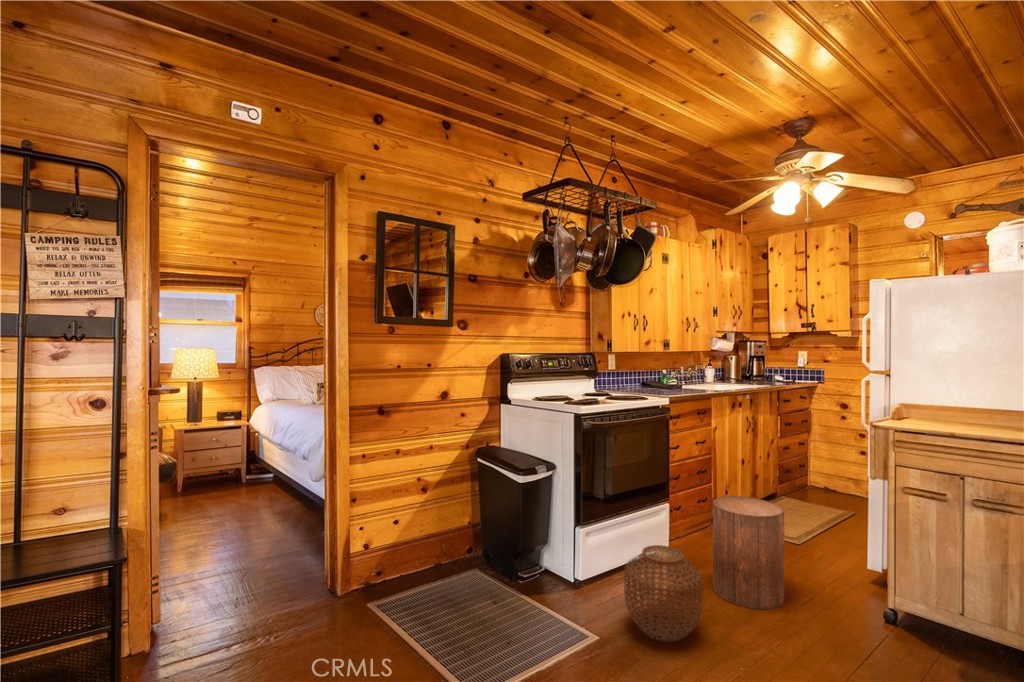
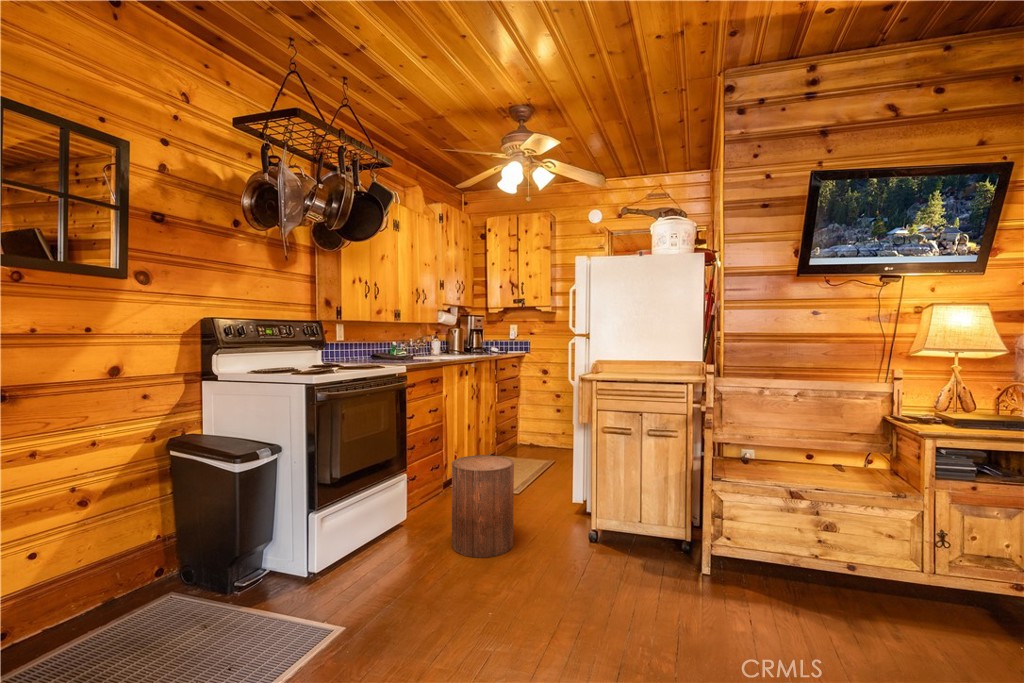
woven basket: present [624,545,702,641] -> none [370,514,450,612]

